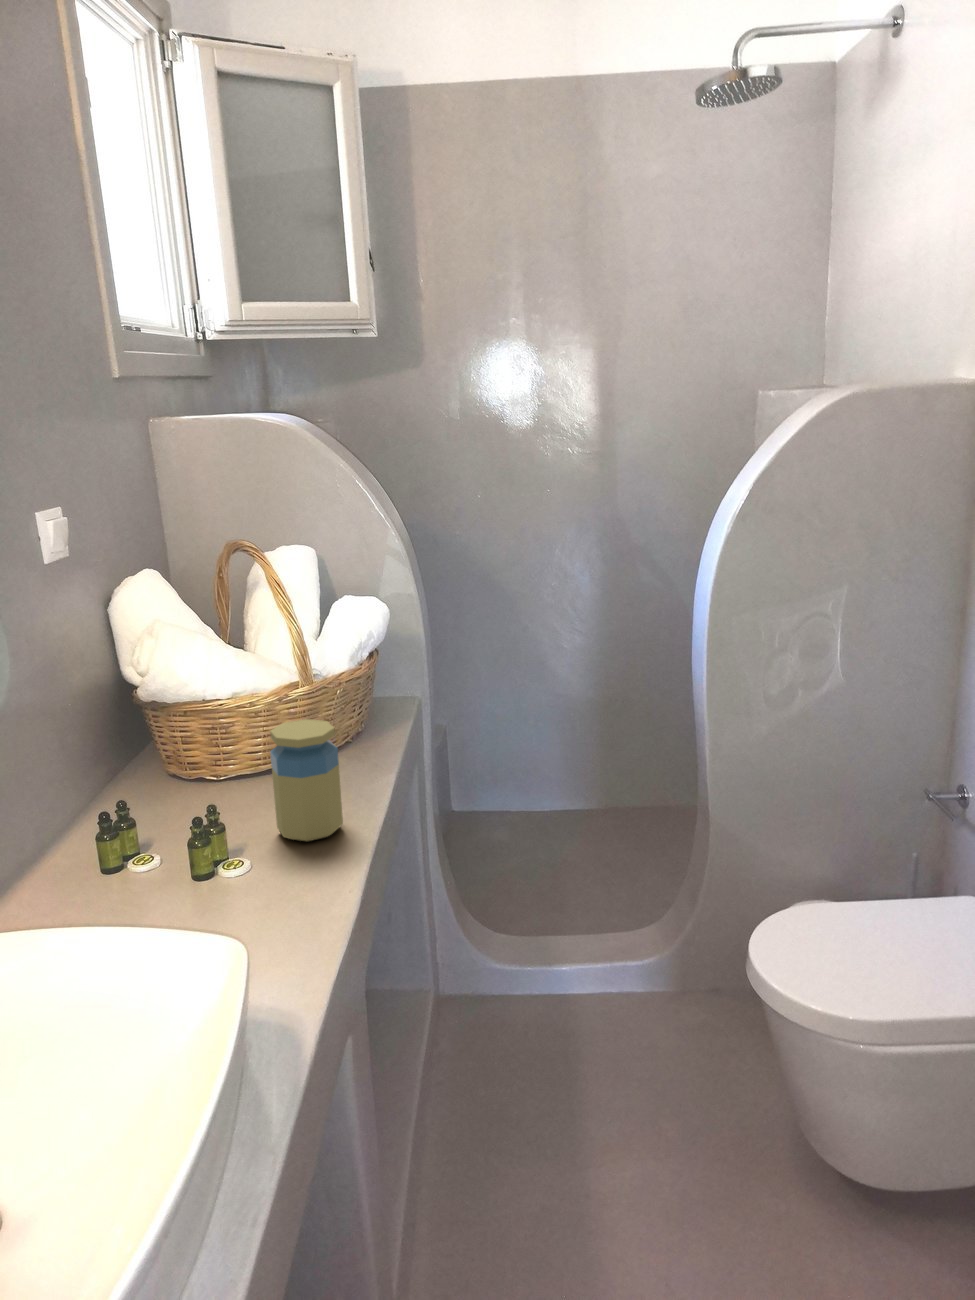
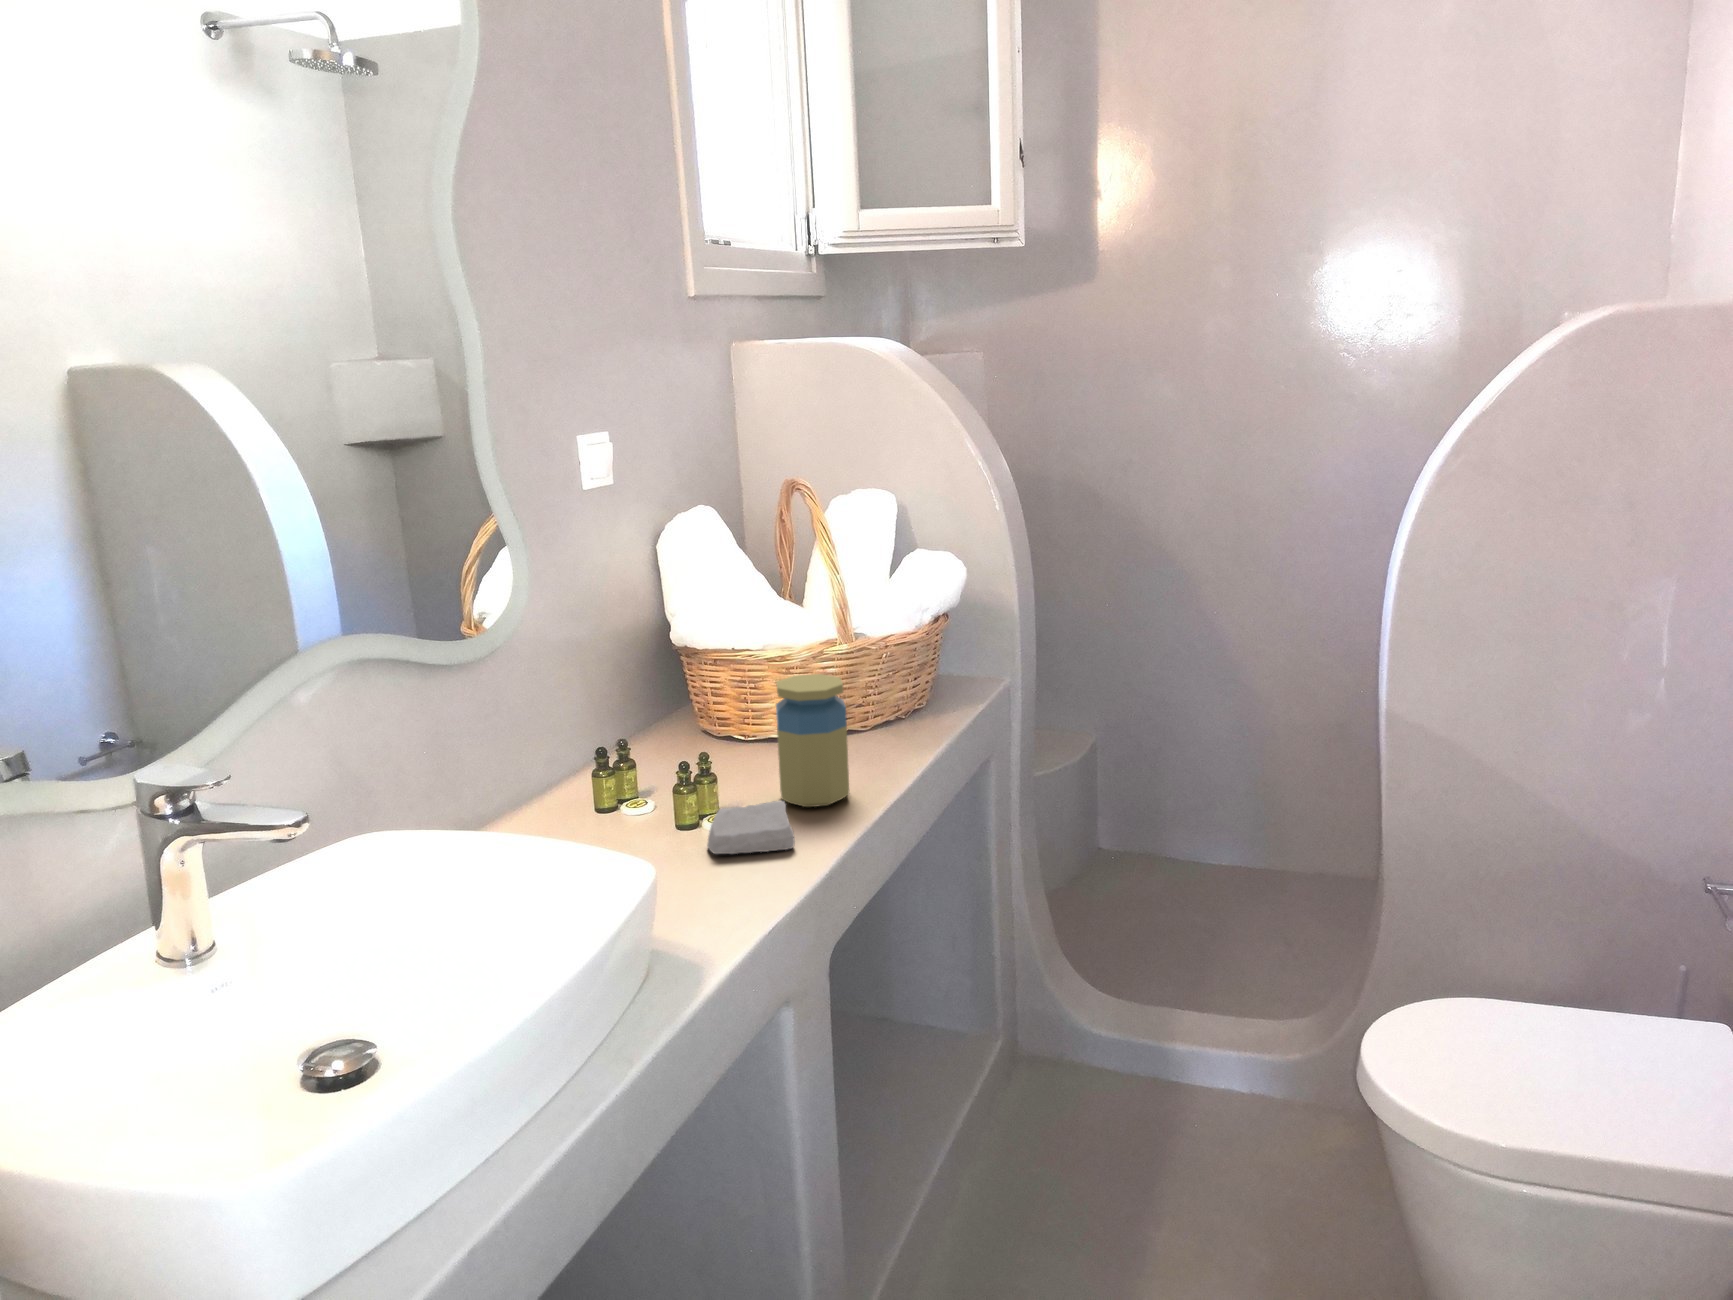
soap bar: none [233,842,318,903] -> present [707,801,795,854]

